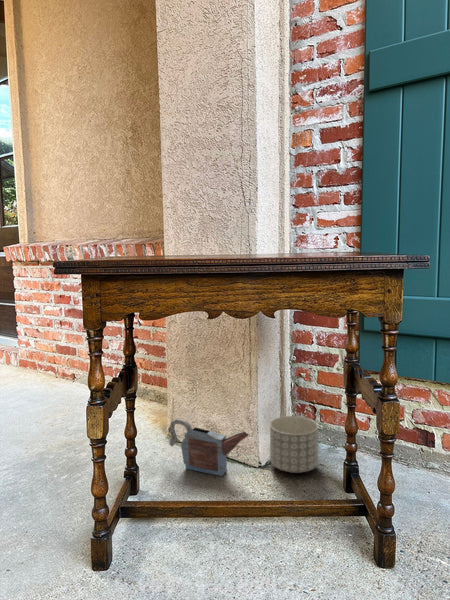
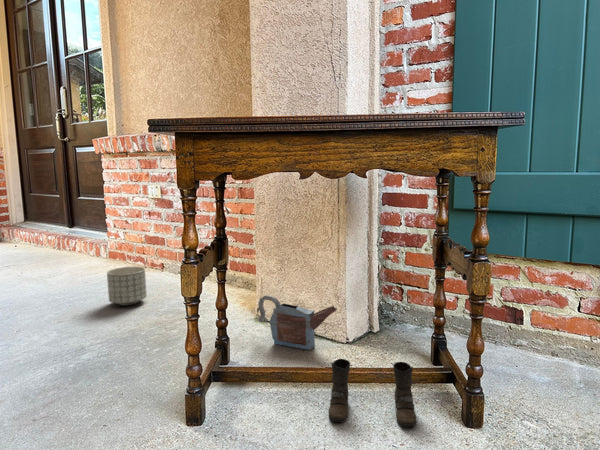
planter: present [270,416,318,473] -> present [107,267,147,306]
boots: none [239,495,327,569] -> present [329,359,416,427]

